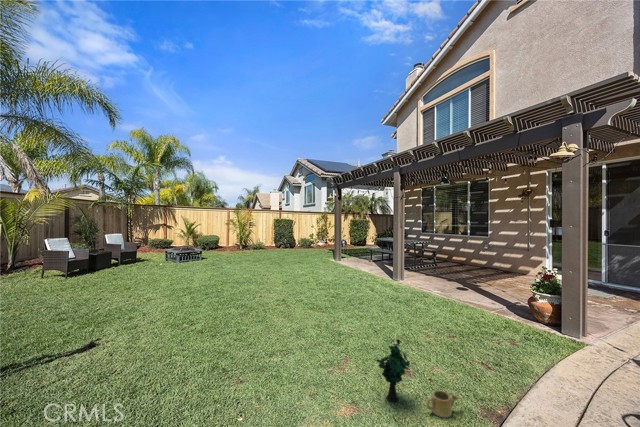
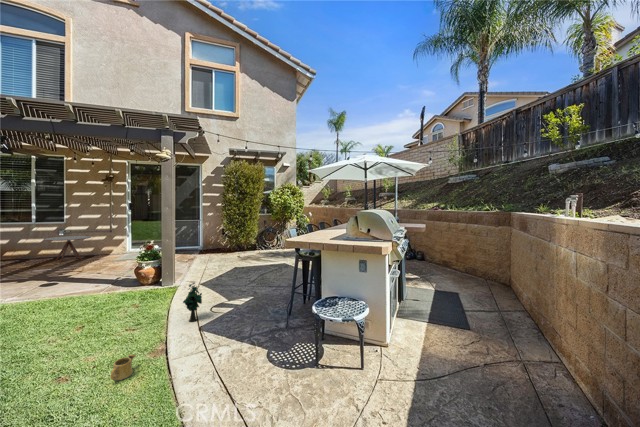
round table: none [471,250,508,277] -> present [45,236,91,263]
decorative plant: present [377,339,410,402] -> present [183,283,202,322]

